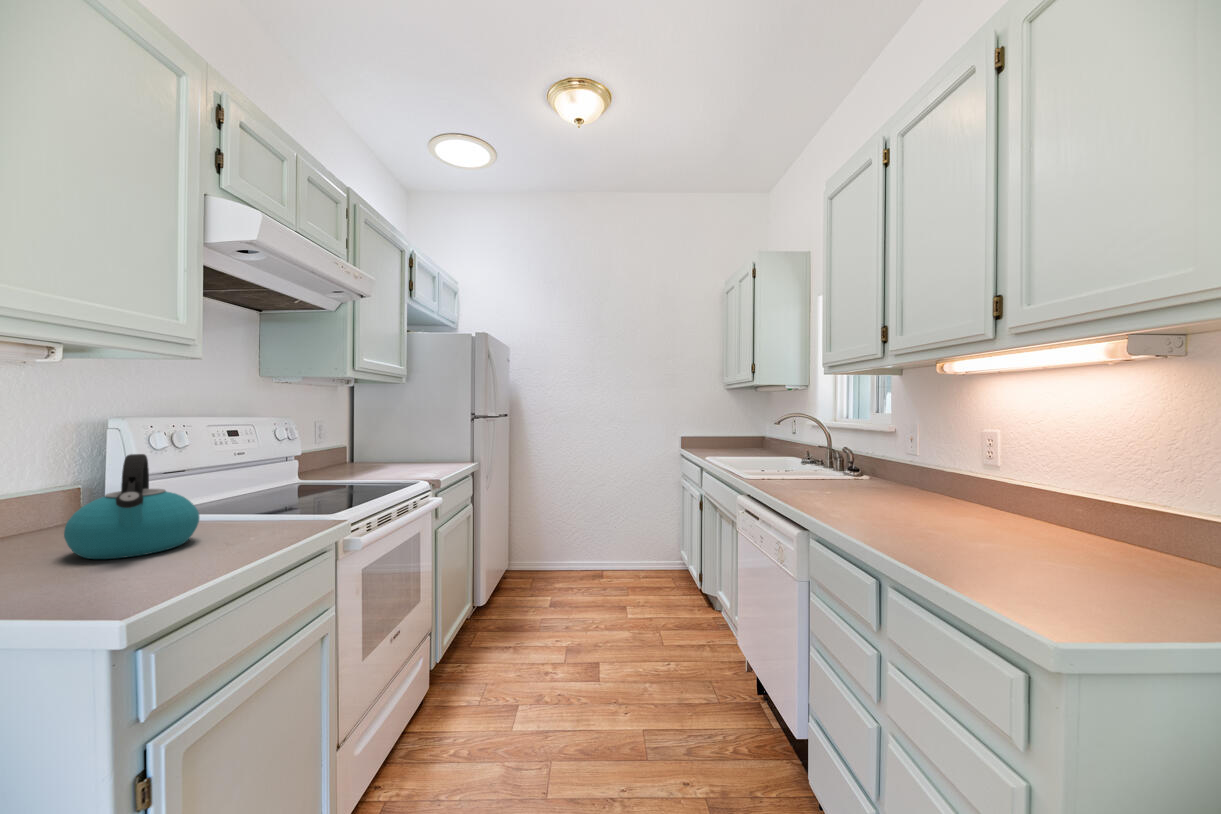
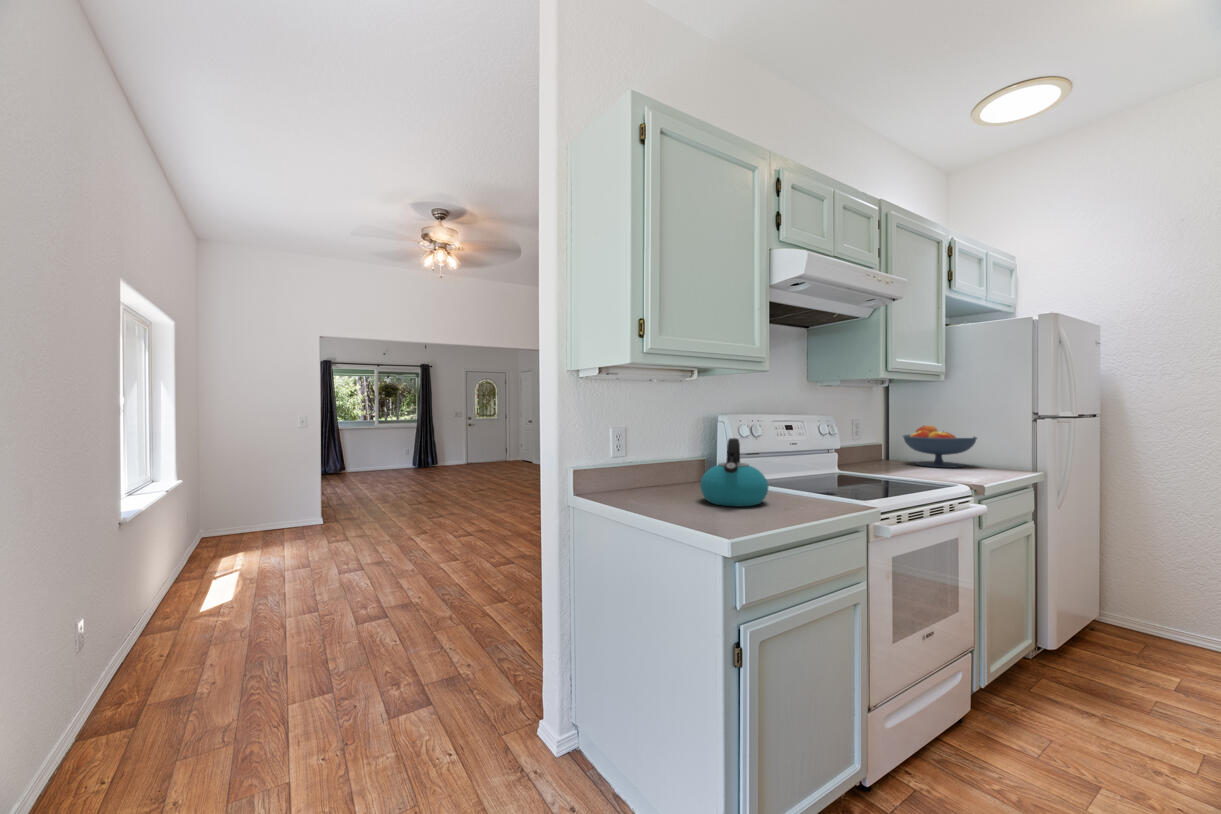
fruit bowl: none [367,425,432,465] -> present [903,426,977,468]

